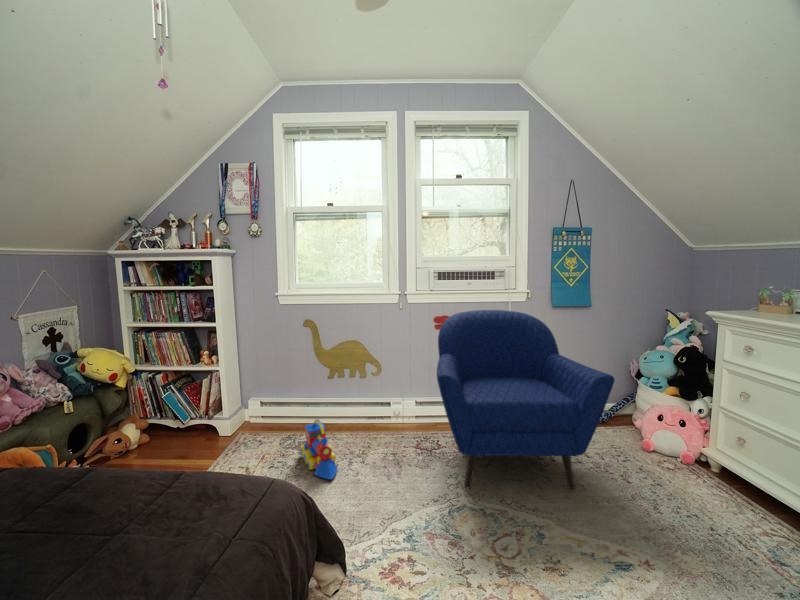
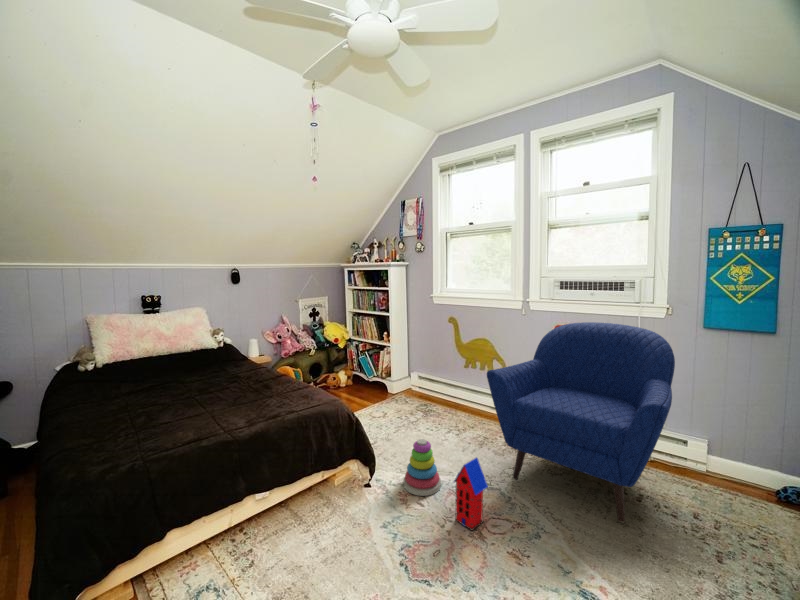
toy train: present [300,419,338,479] -> none [417,392,441,437]
toy house: none [466,483,505,575] -> present [454,458,488,531]
stacking toy: none [366,485,417,568] -> present [404,439,441,496]

